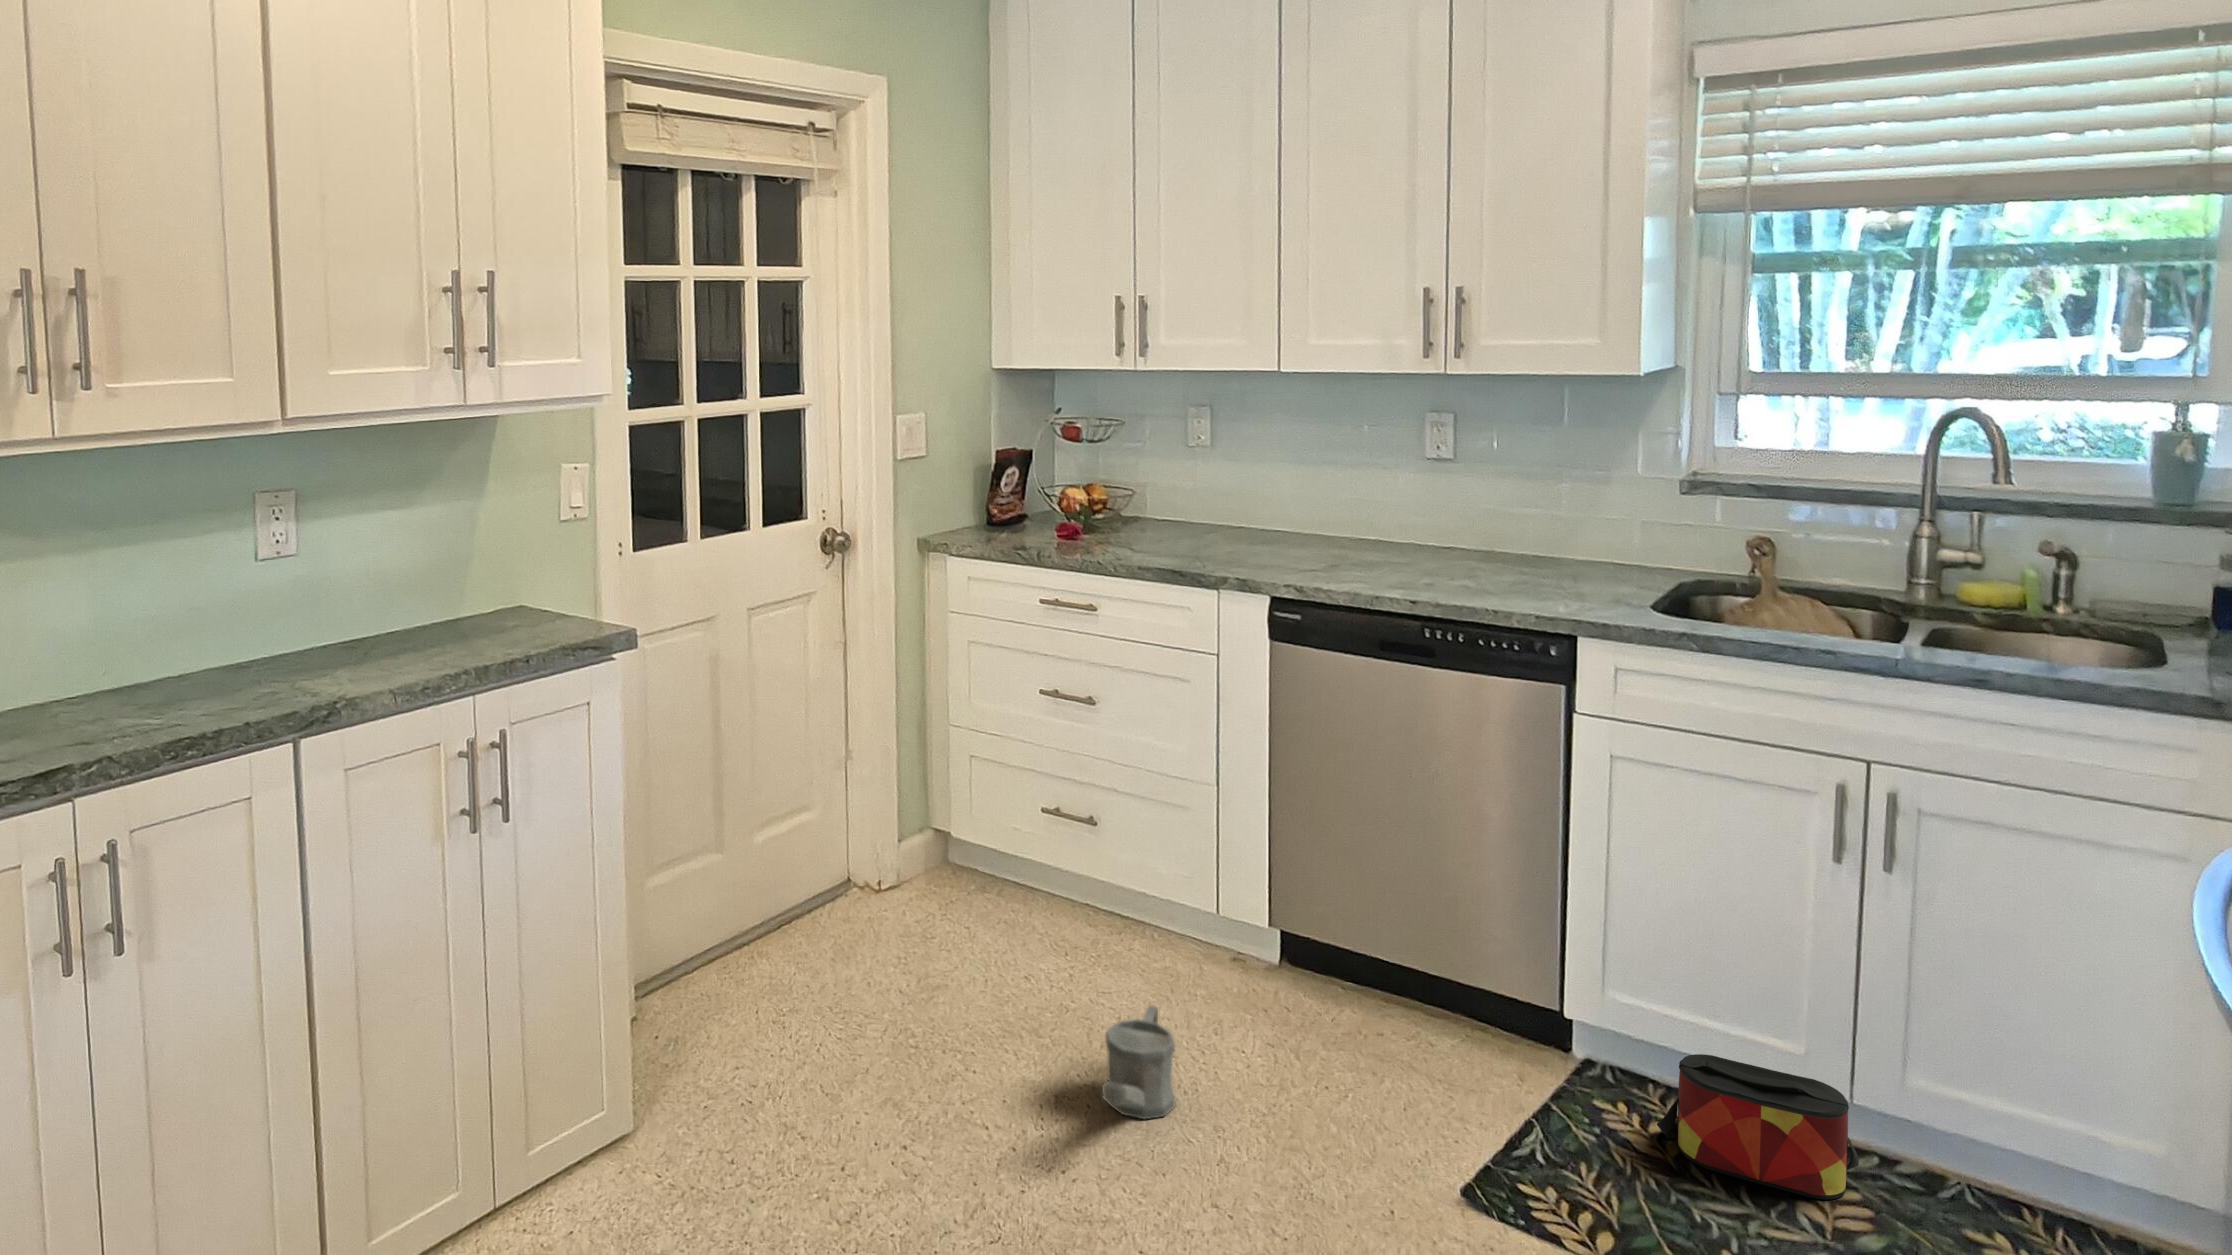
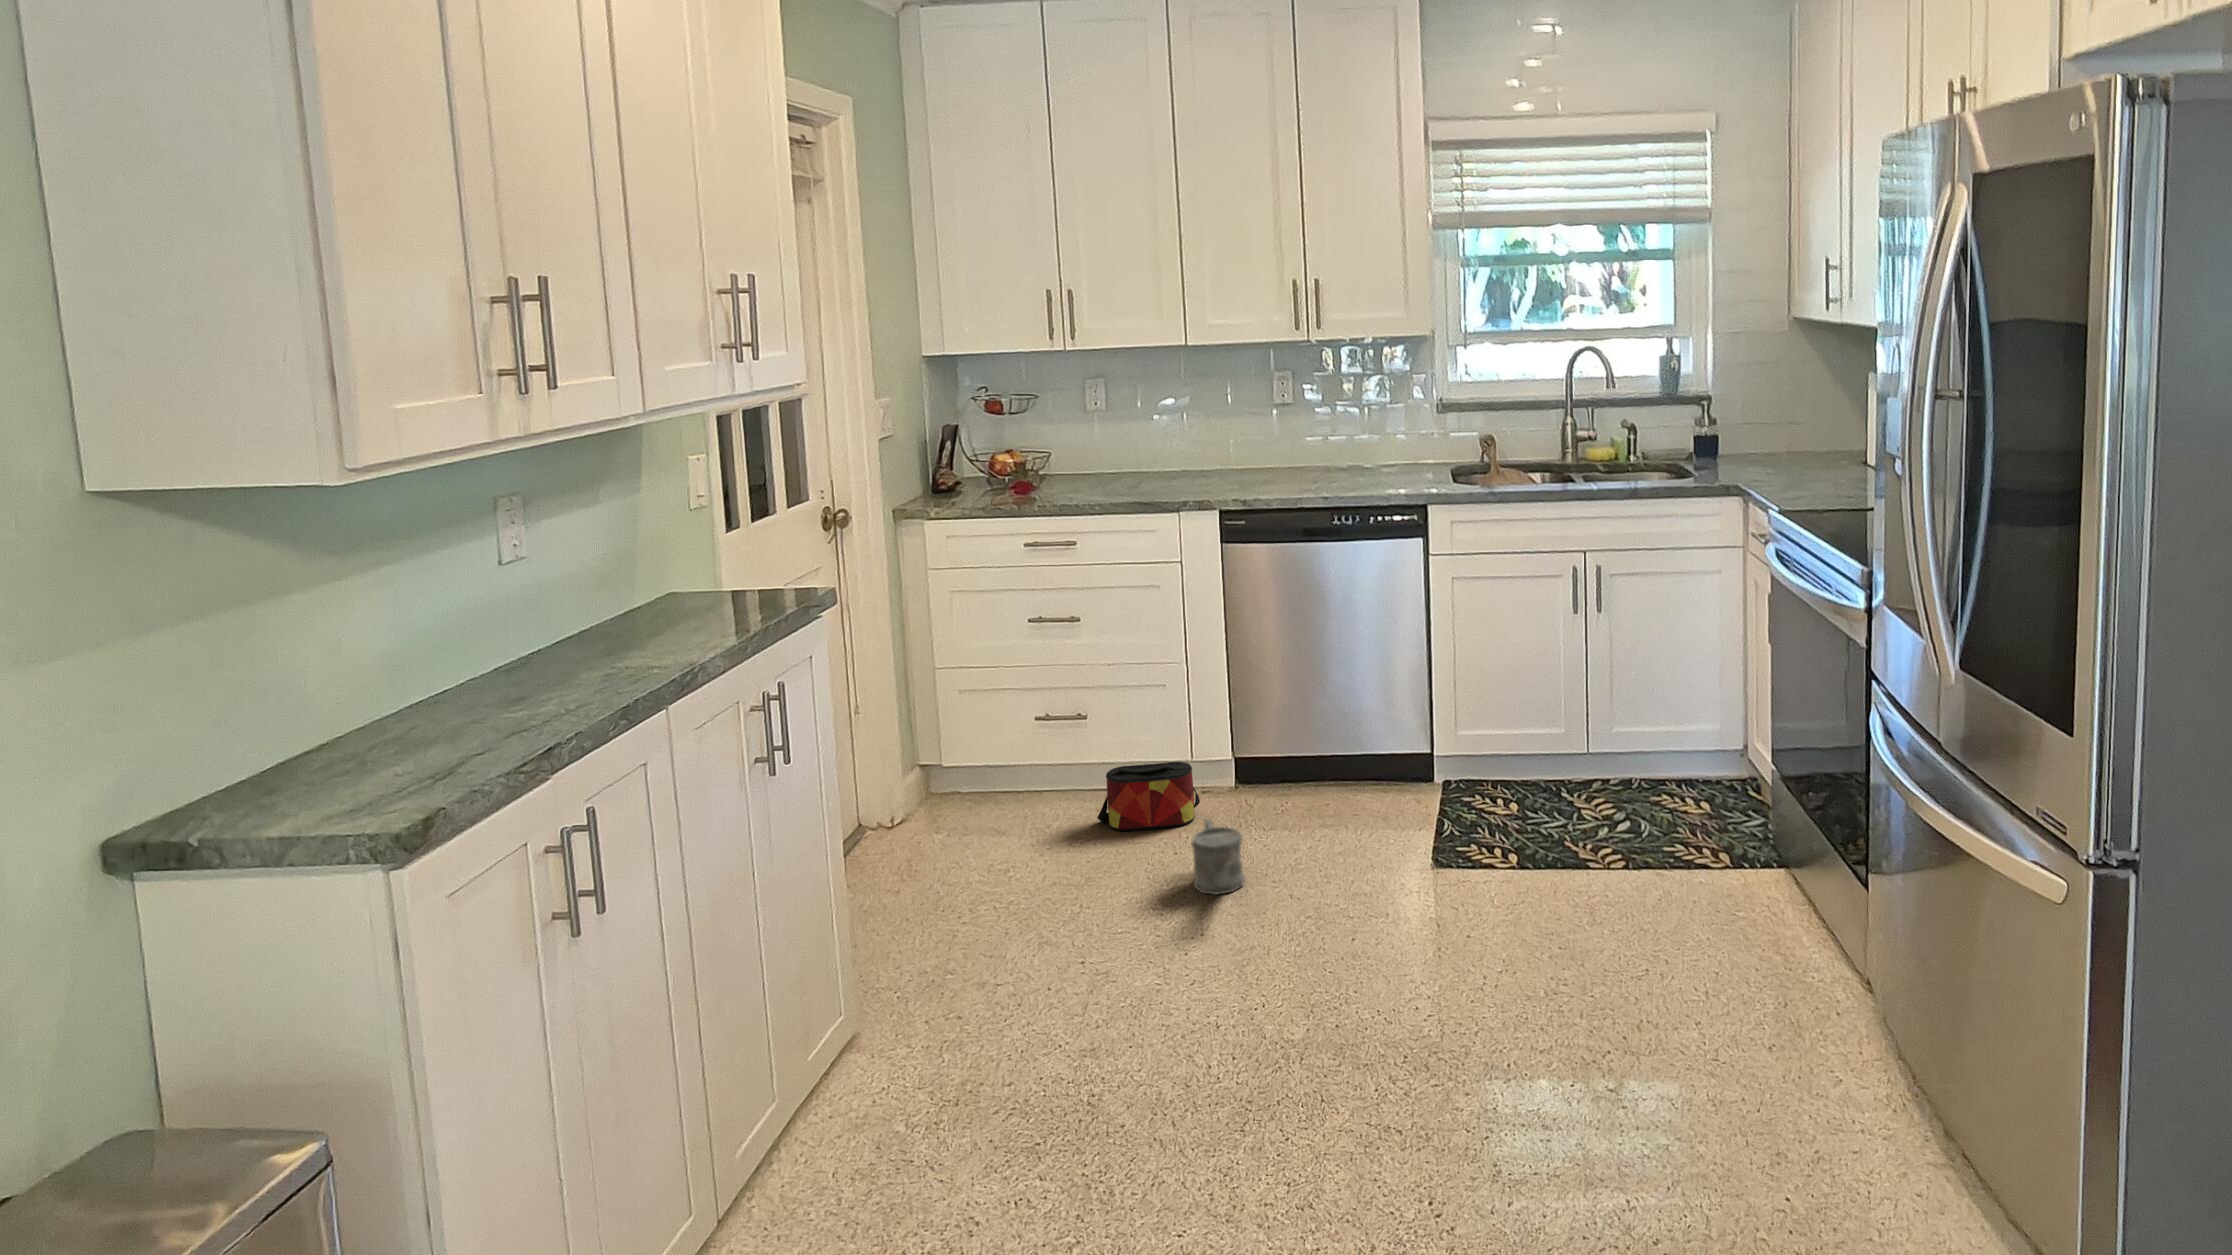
bag: present [1657,1054,1859,1199] -> present [1097,762,1200,831]

